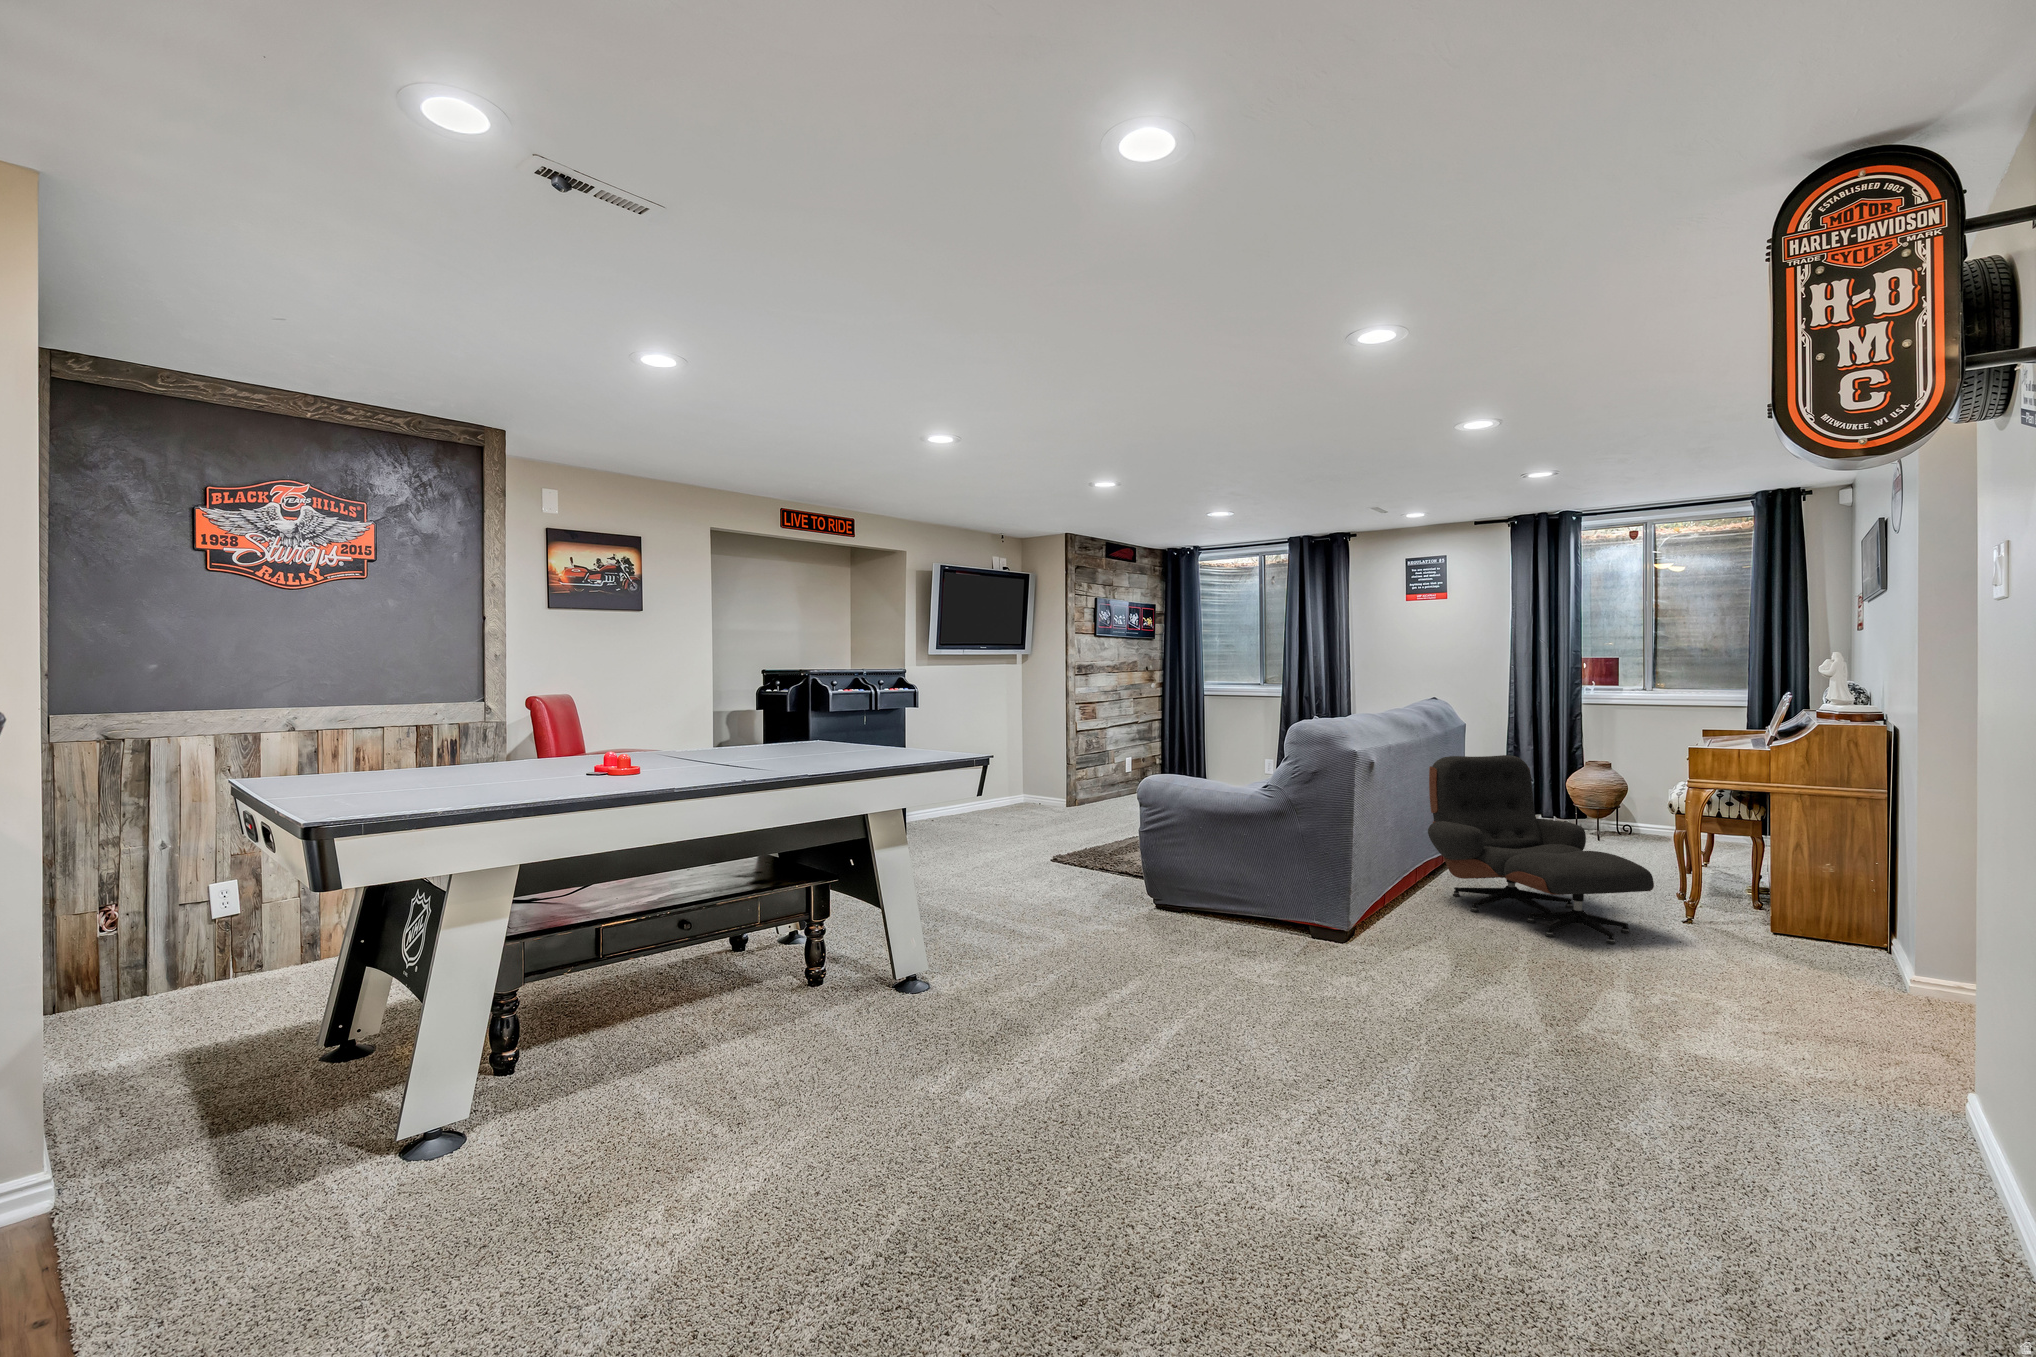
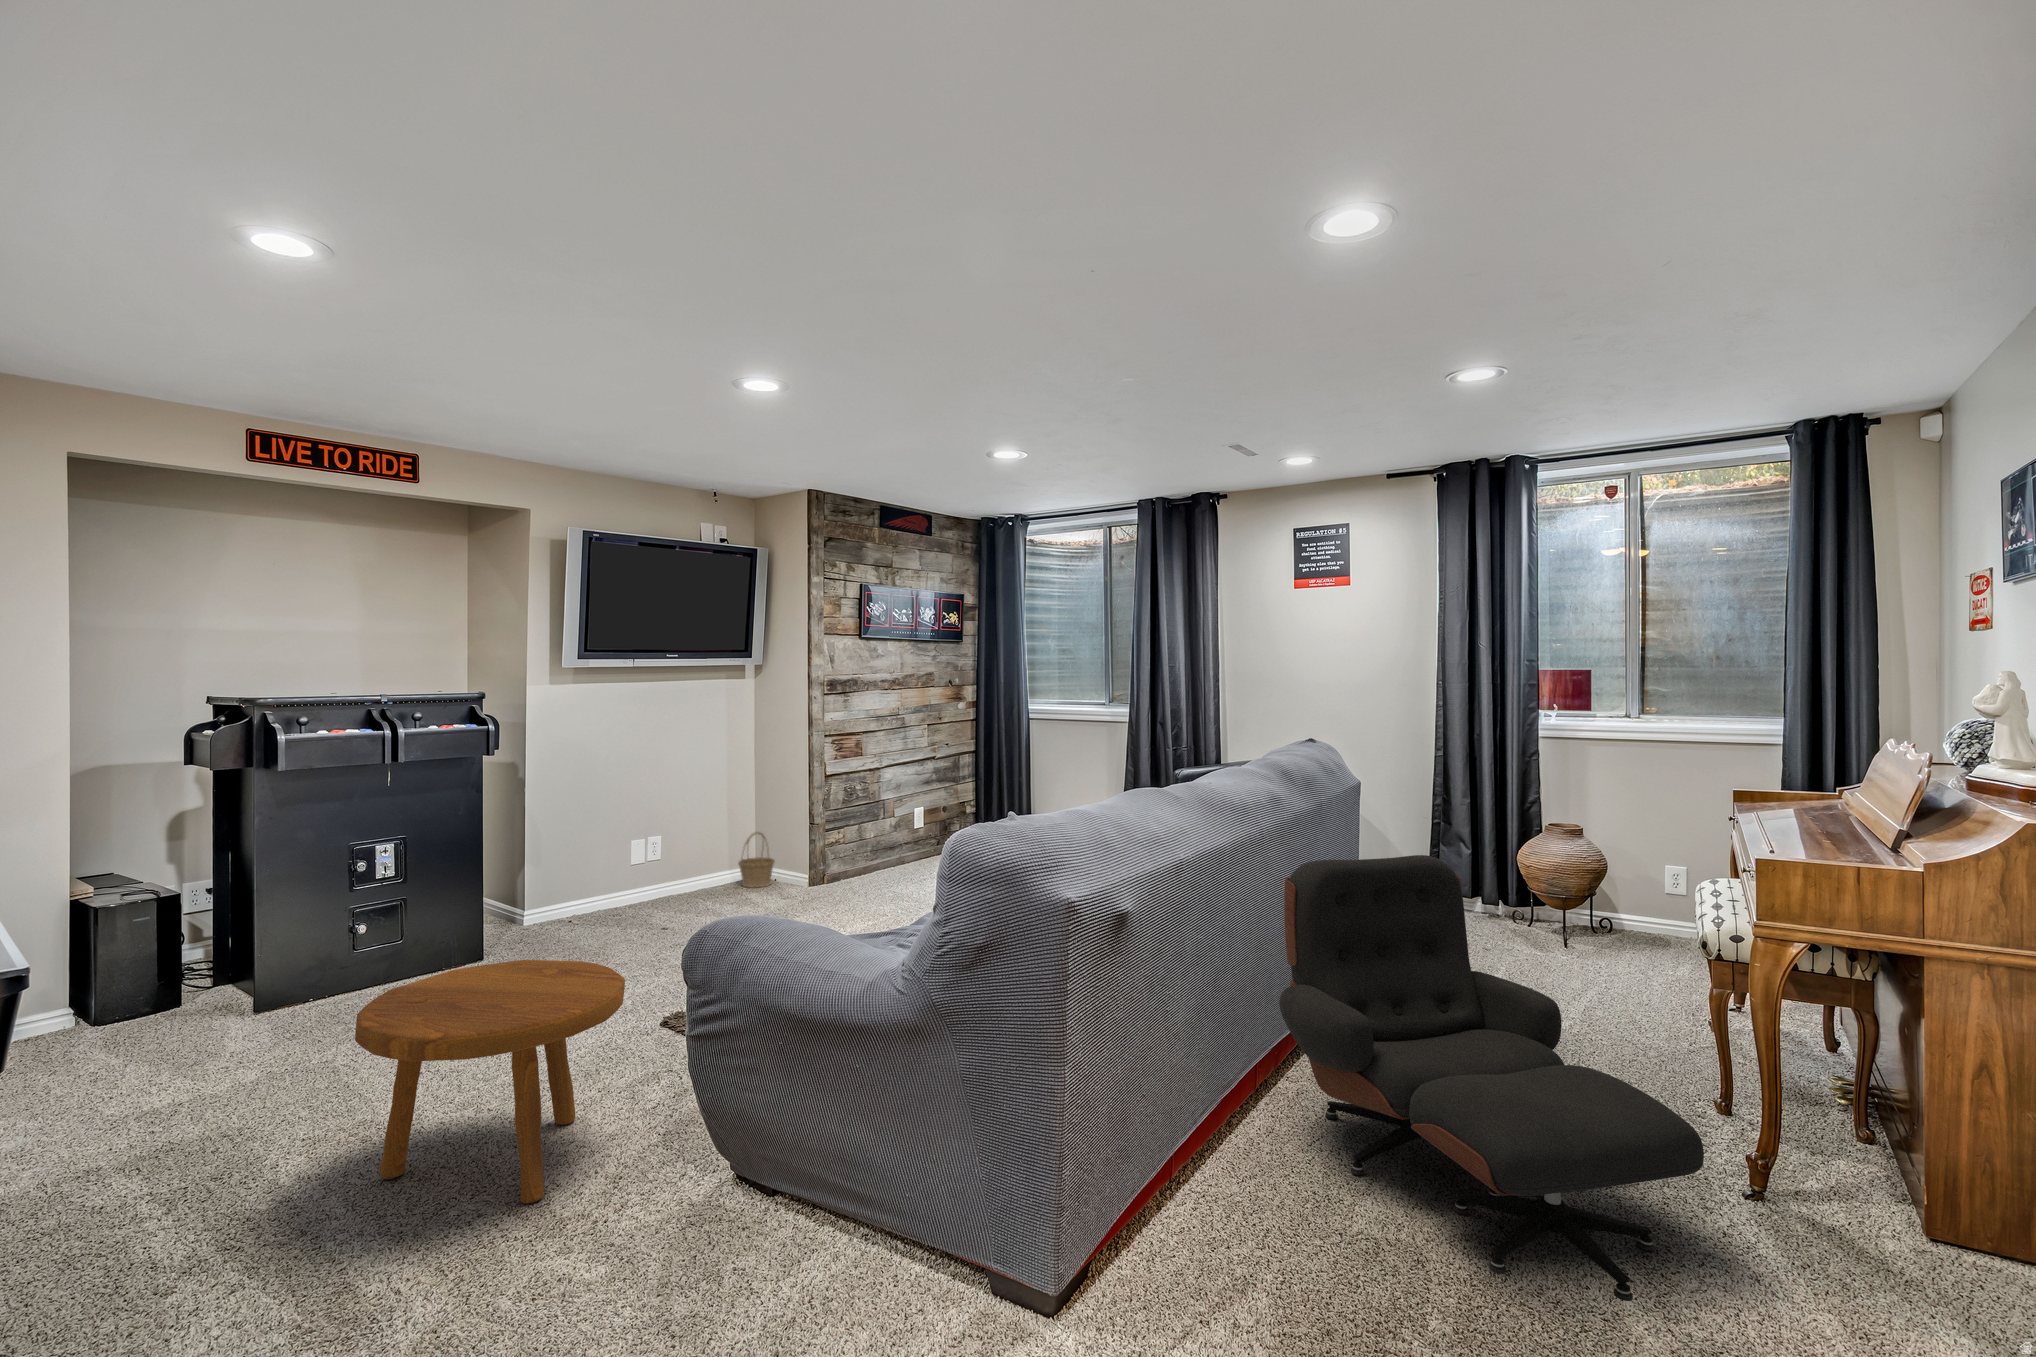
basket: none [1015,768,1039,806] -> present [738,832,775,888]
footstool: none [961,806,1081,912] -> present [355,960,625,1204]

